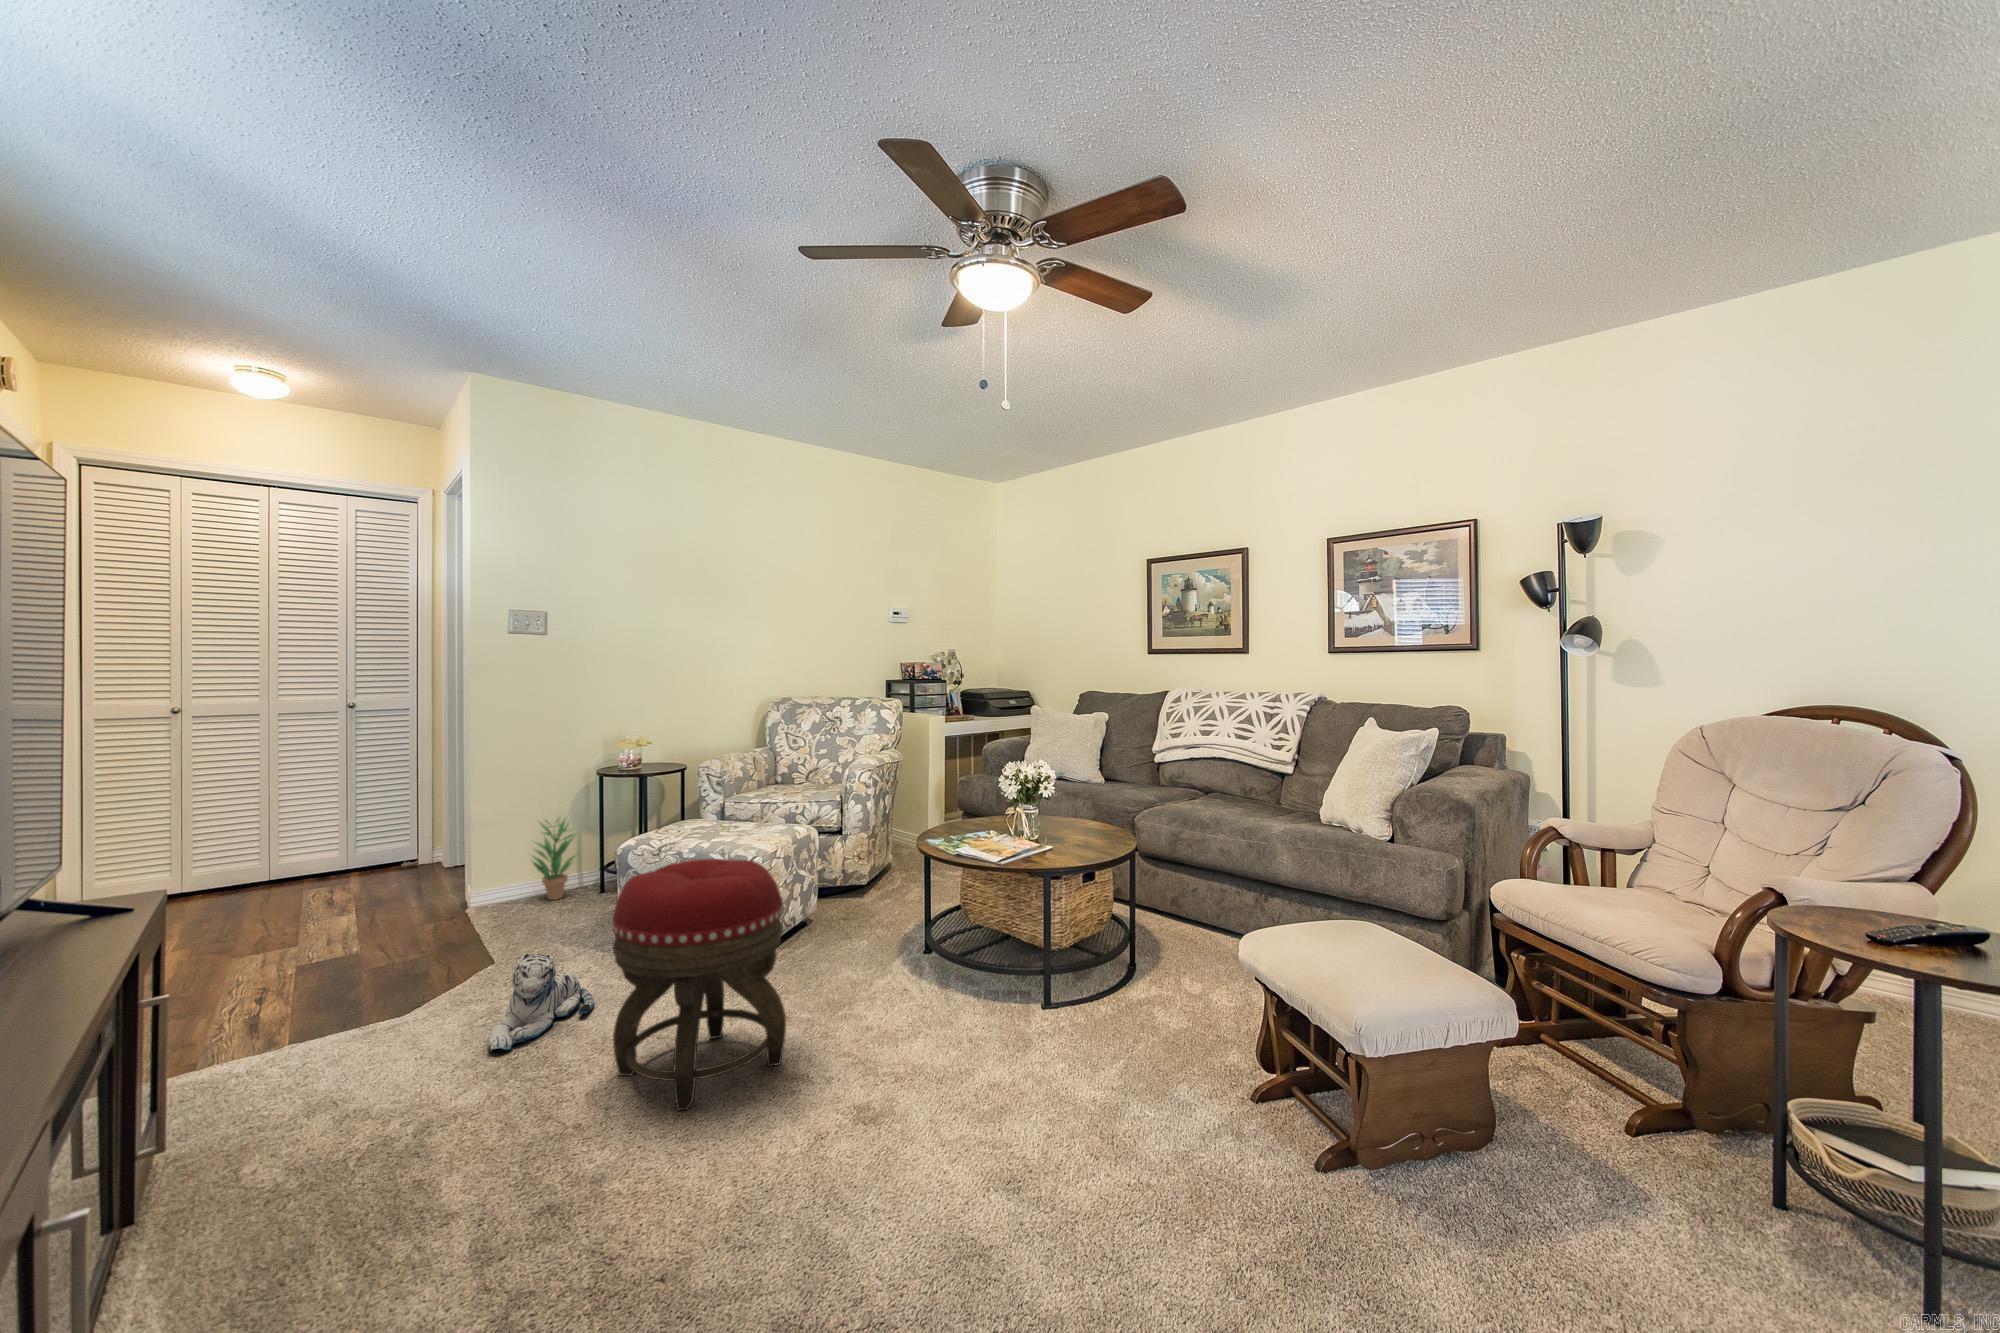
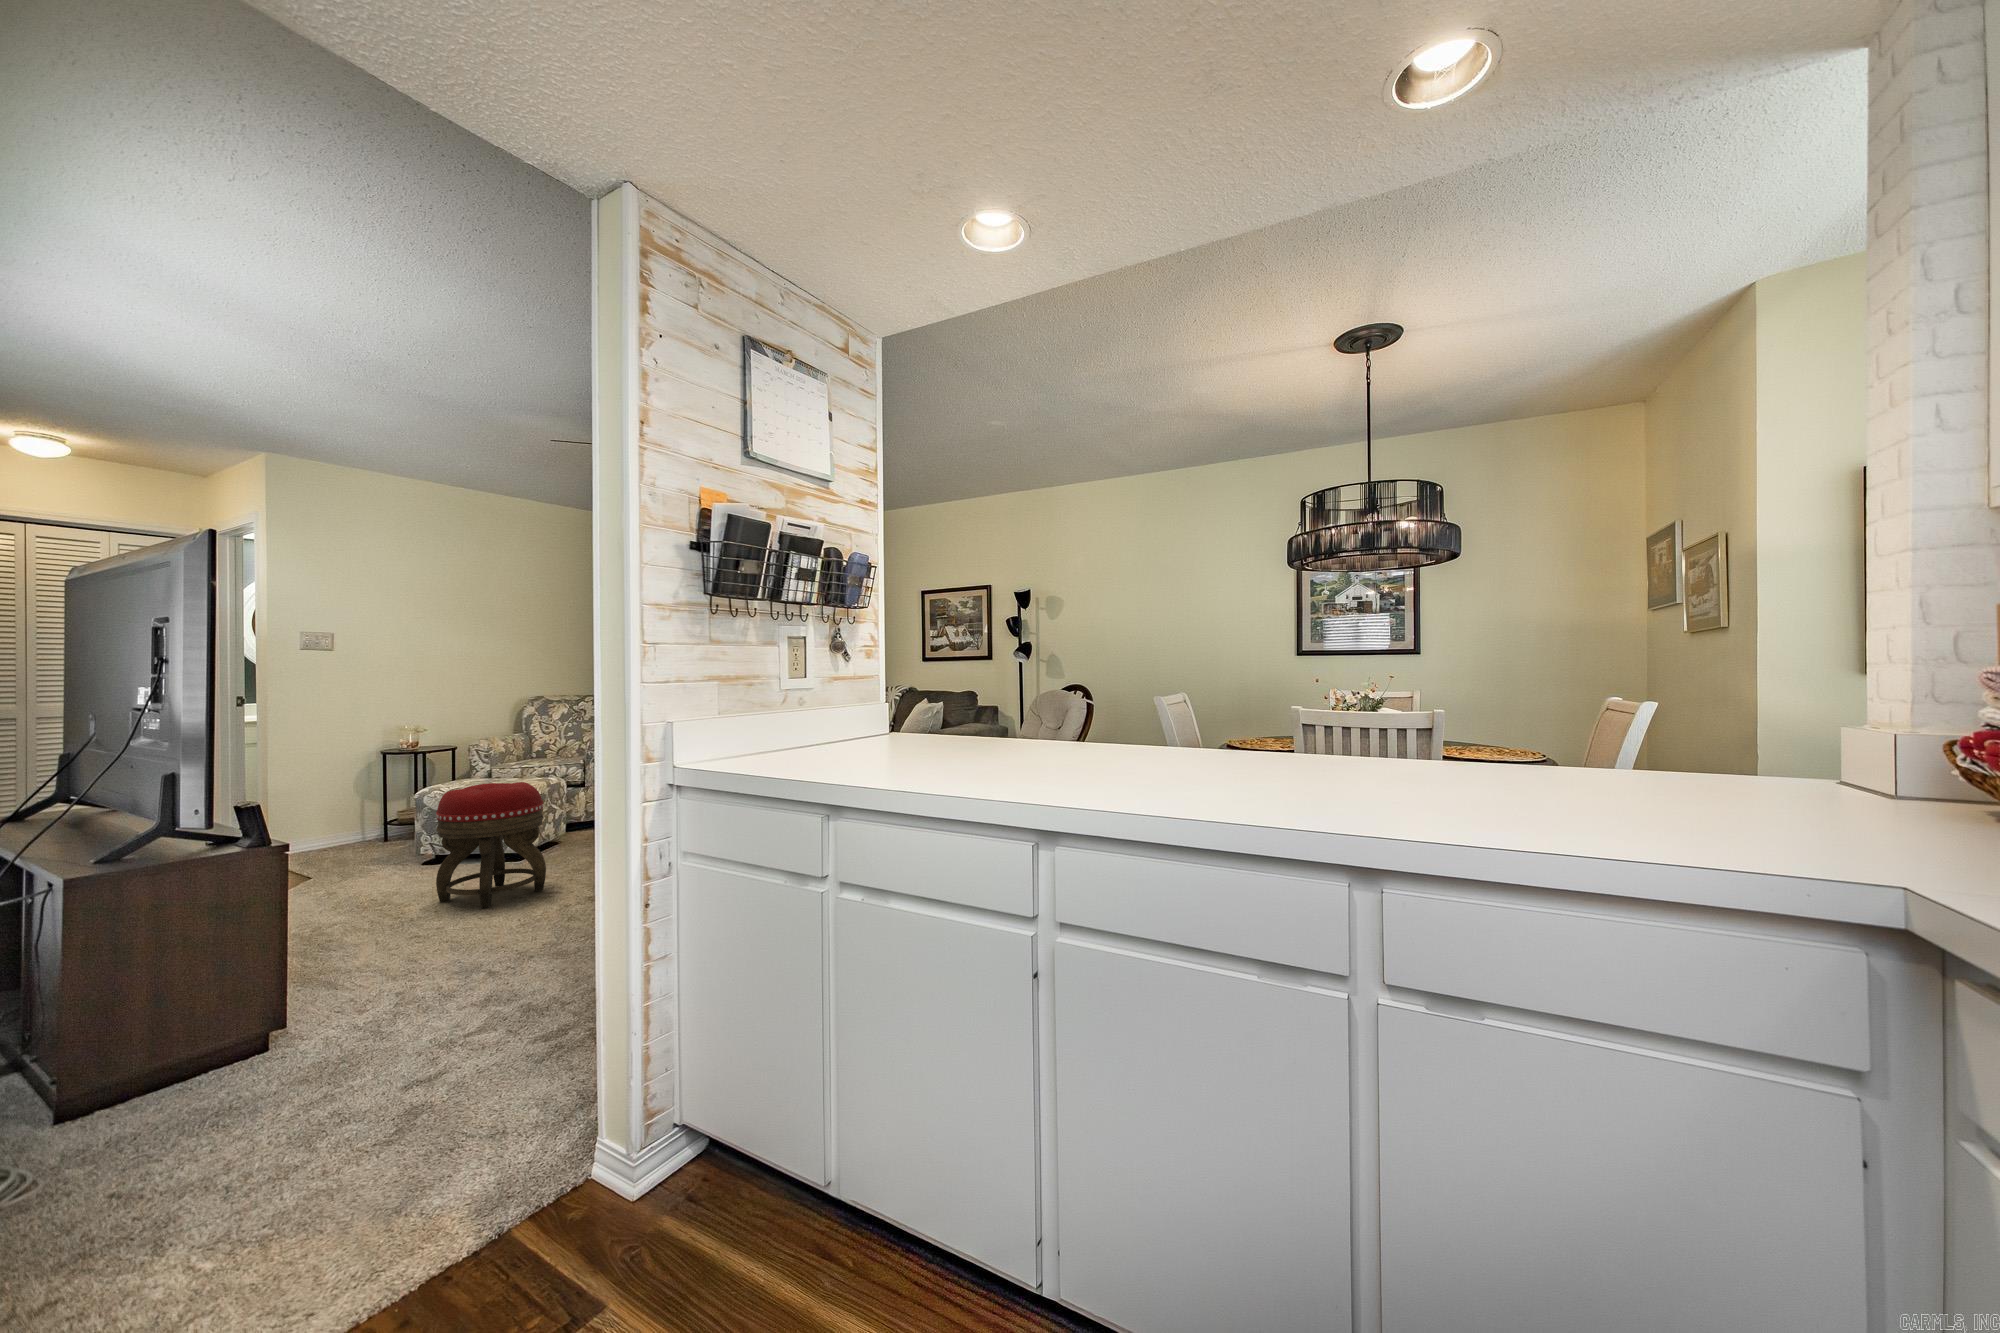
potted plant: present [533,819,576,900] -> none [327,783,373,846]
plush toy: present [488,954,594,1052] -> none [343,849,411,903]

